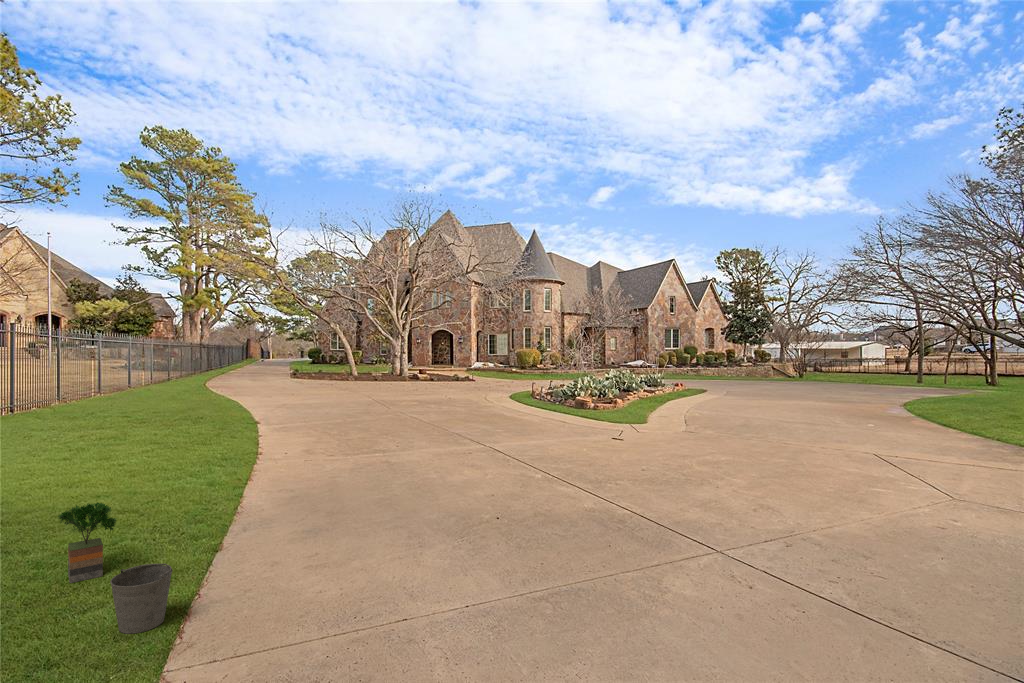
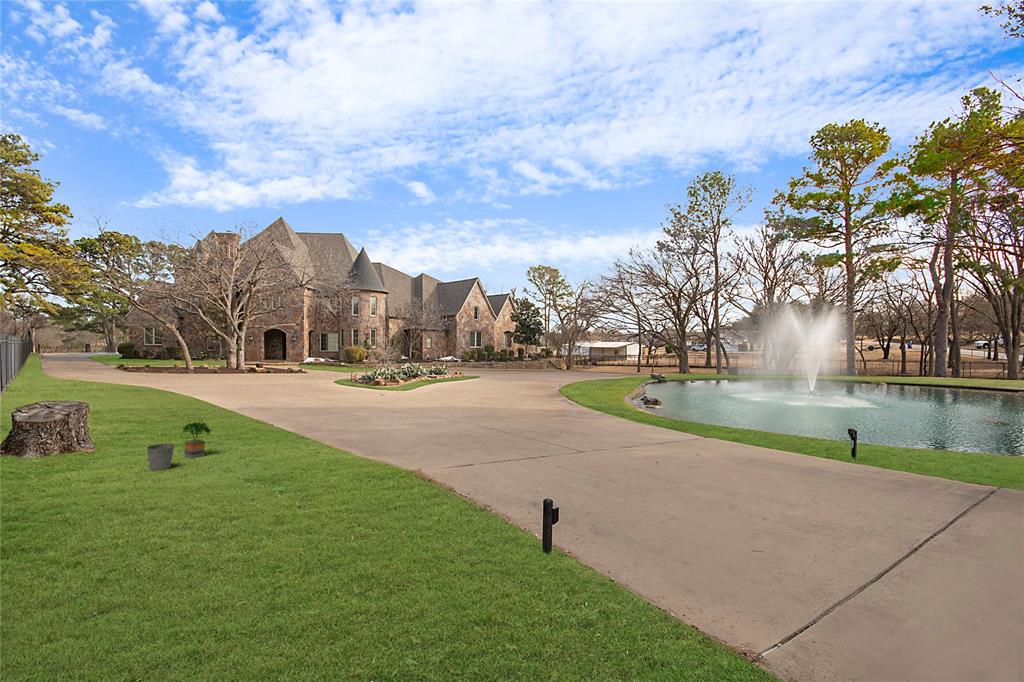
potted tree: present [58,502,117,583] -> present [183,422,211,458]

